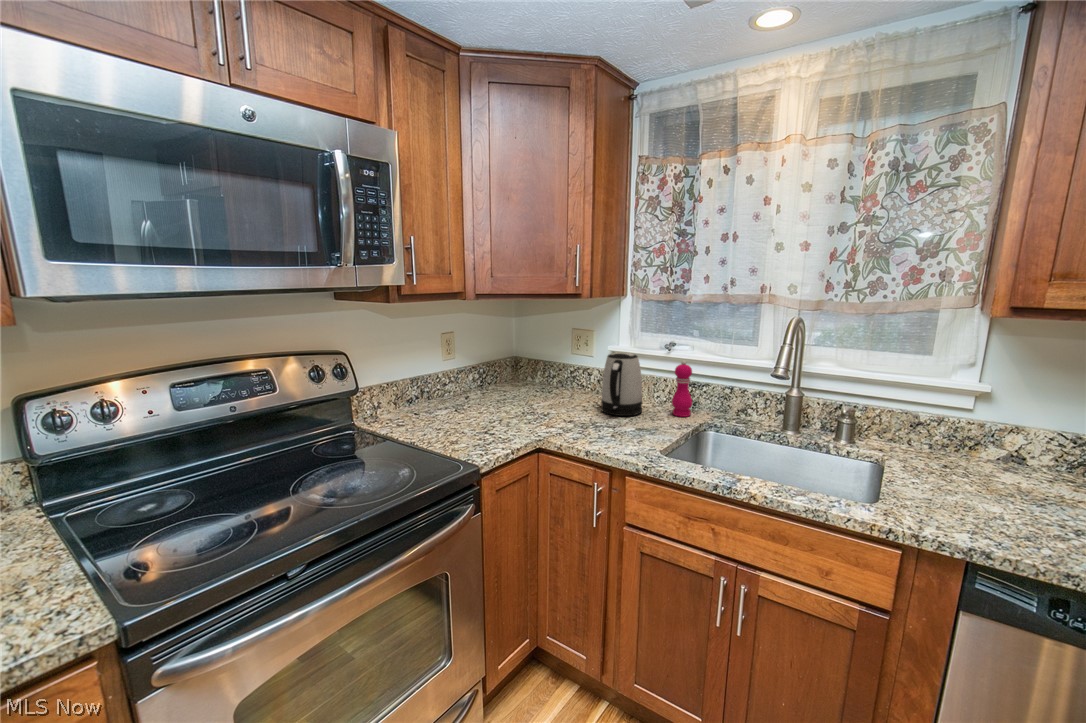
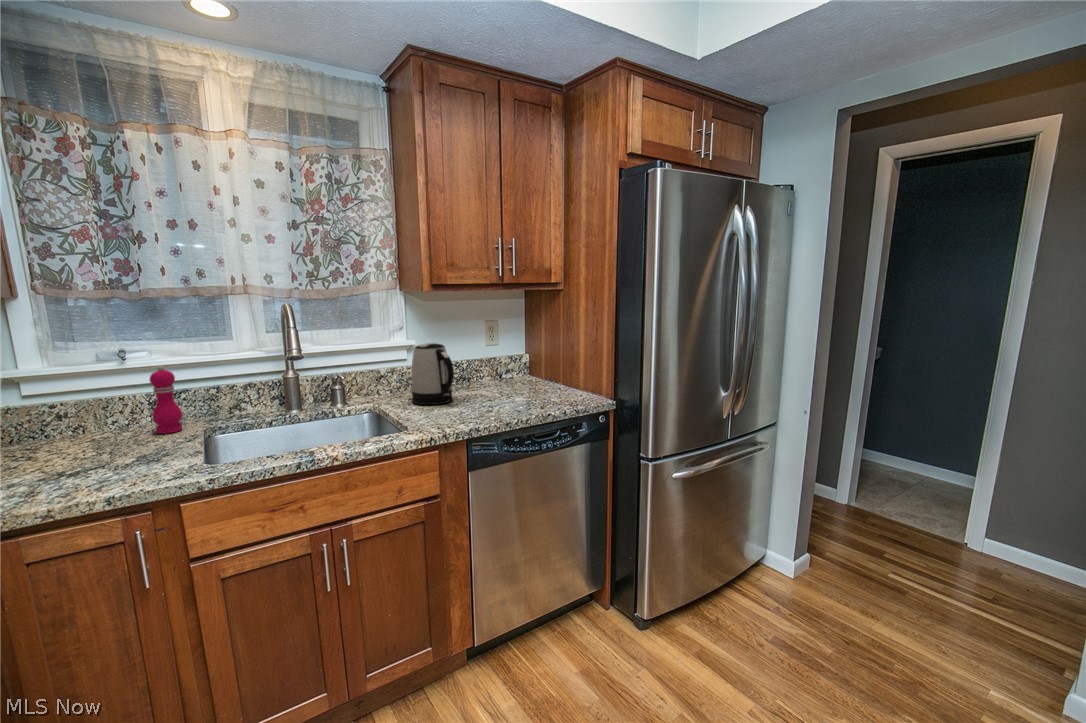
kettle: present [601,352,642,416] -> present [412,343,454,405]

